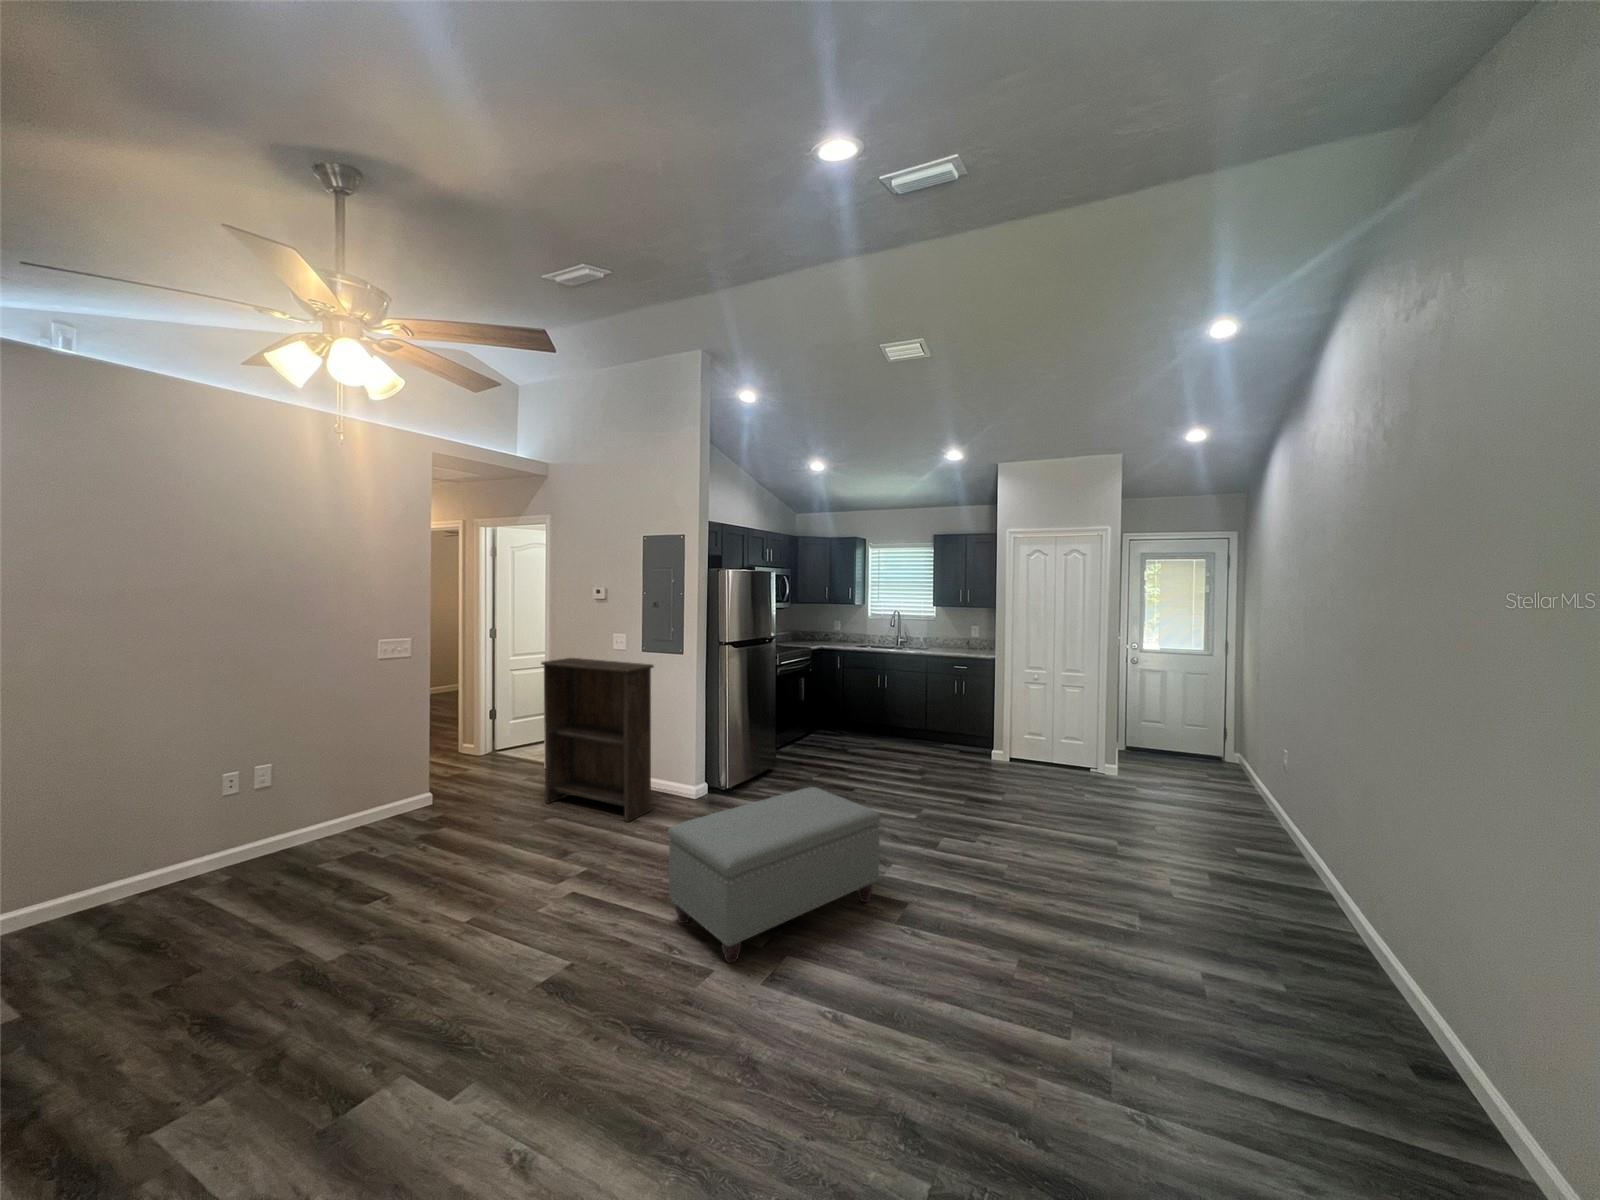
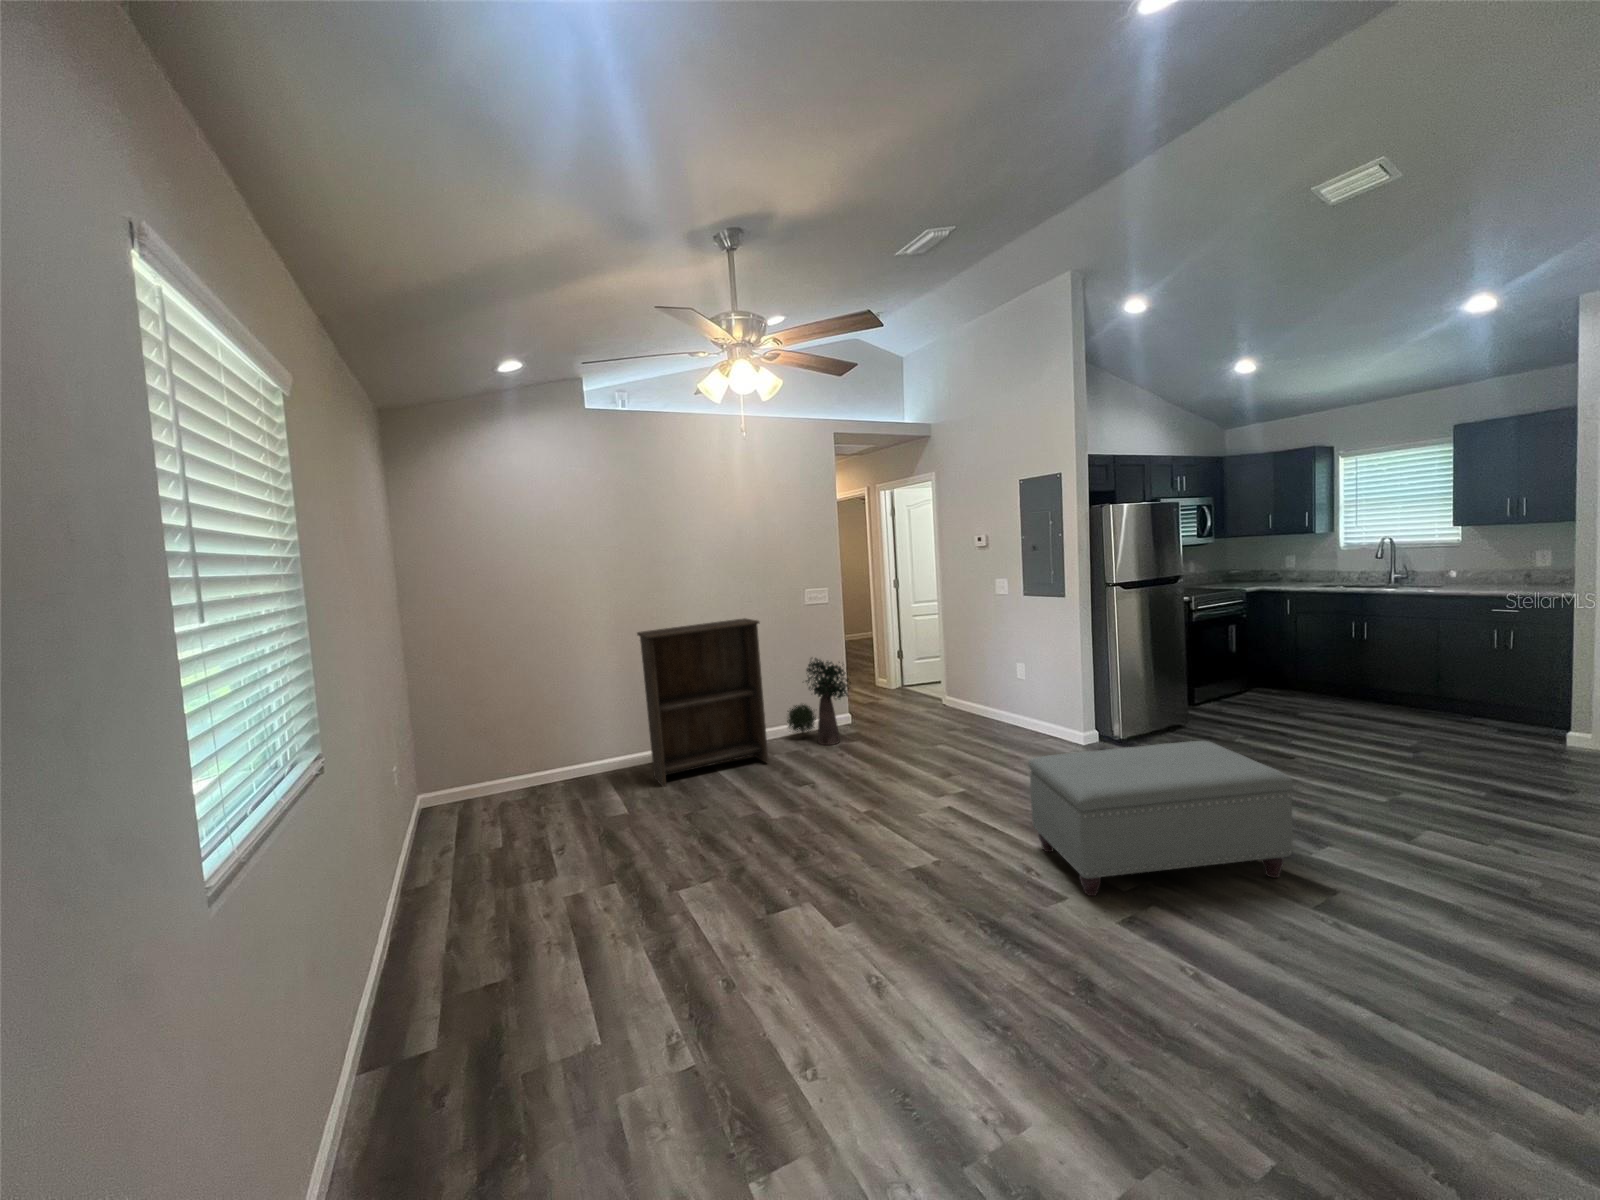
bookshelf: present [541,658,654,822] -> present [637,618,768,787]
potted plant: none [337,725,442,837] -> present [787,658,851,745]

